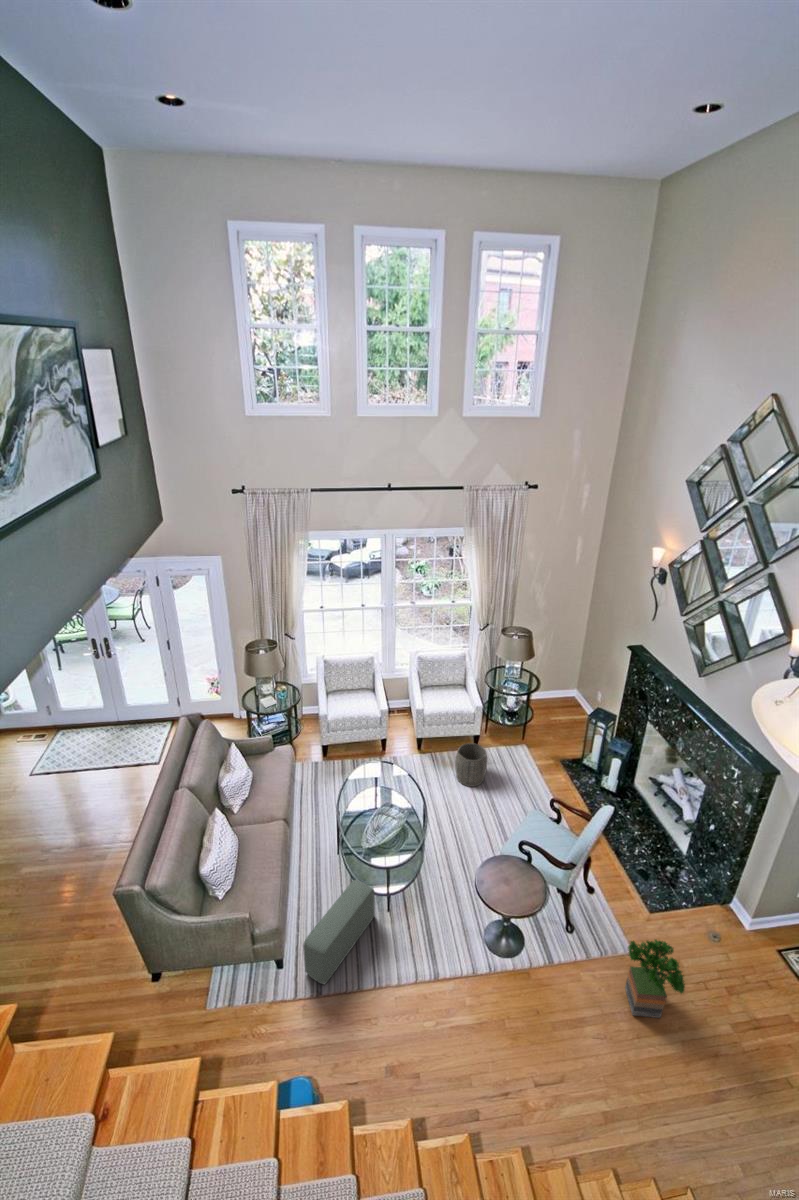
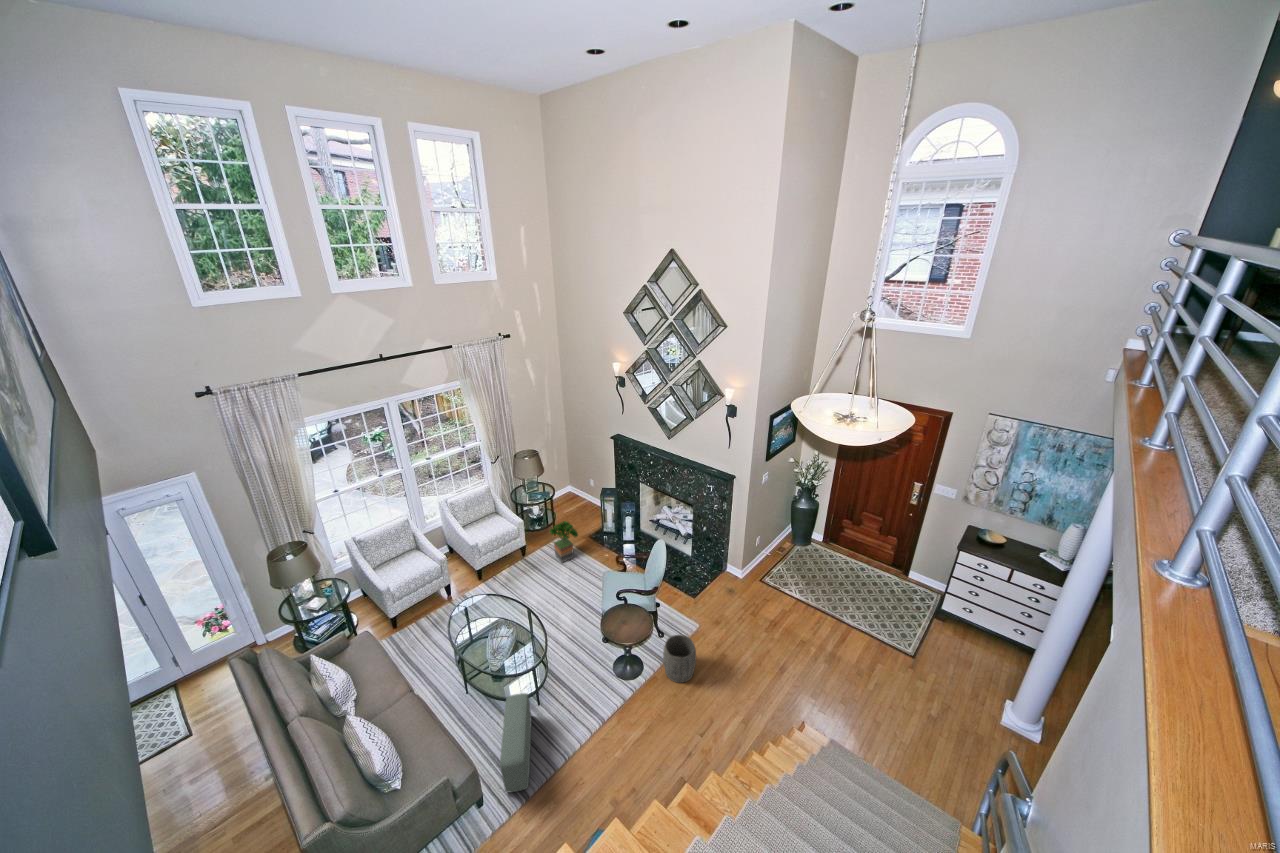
woven basket: present [455,743,487,787] -> present [663,635,696,683]
potted tree: present [625,940,685,1018] -> present [550,521,578,563]

